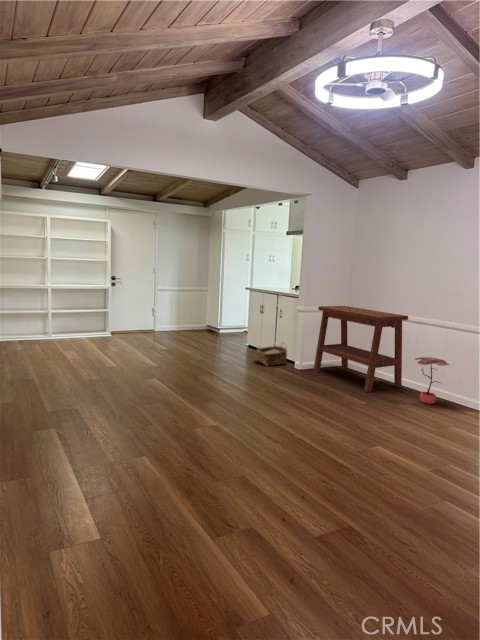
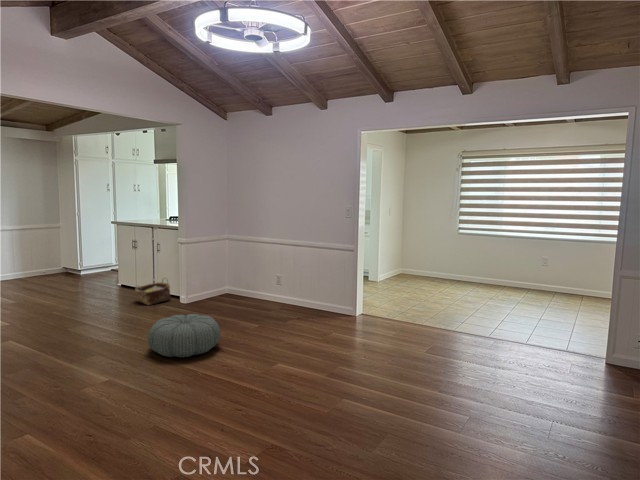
side table: present [313,306,408,392] -> none [200,234,286,315]
potted plant: present [415,357,449,404] -> none [296,274,325,316]
pouf: none [254,379,322,420] -> present [148,314,220,357]

